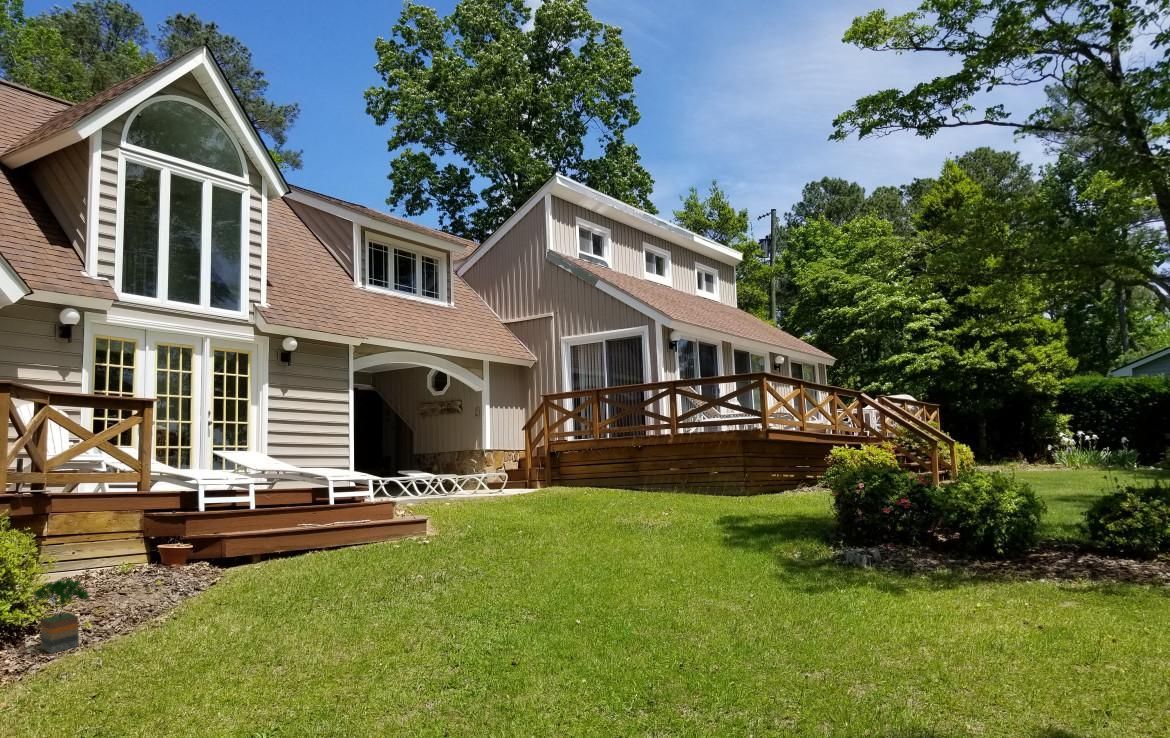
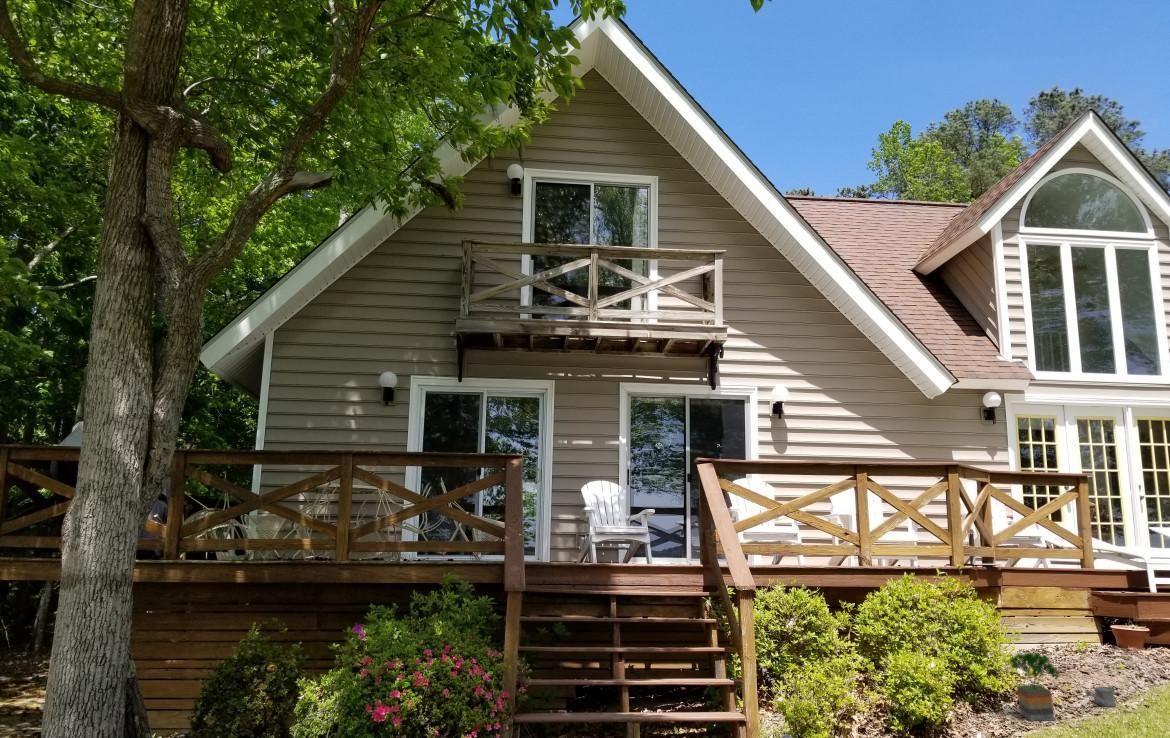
watering can: none [118,599,148,621] -> present [1086,686,1116,707]

